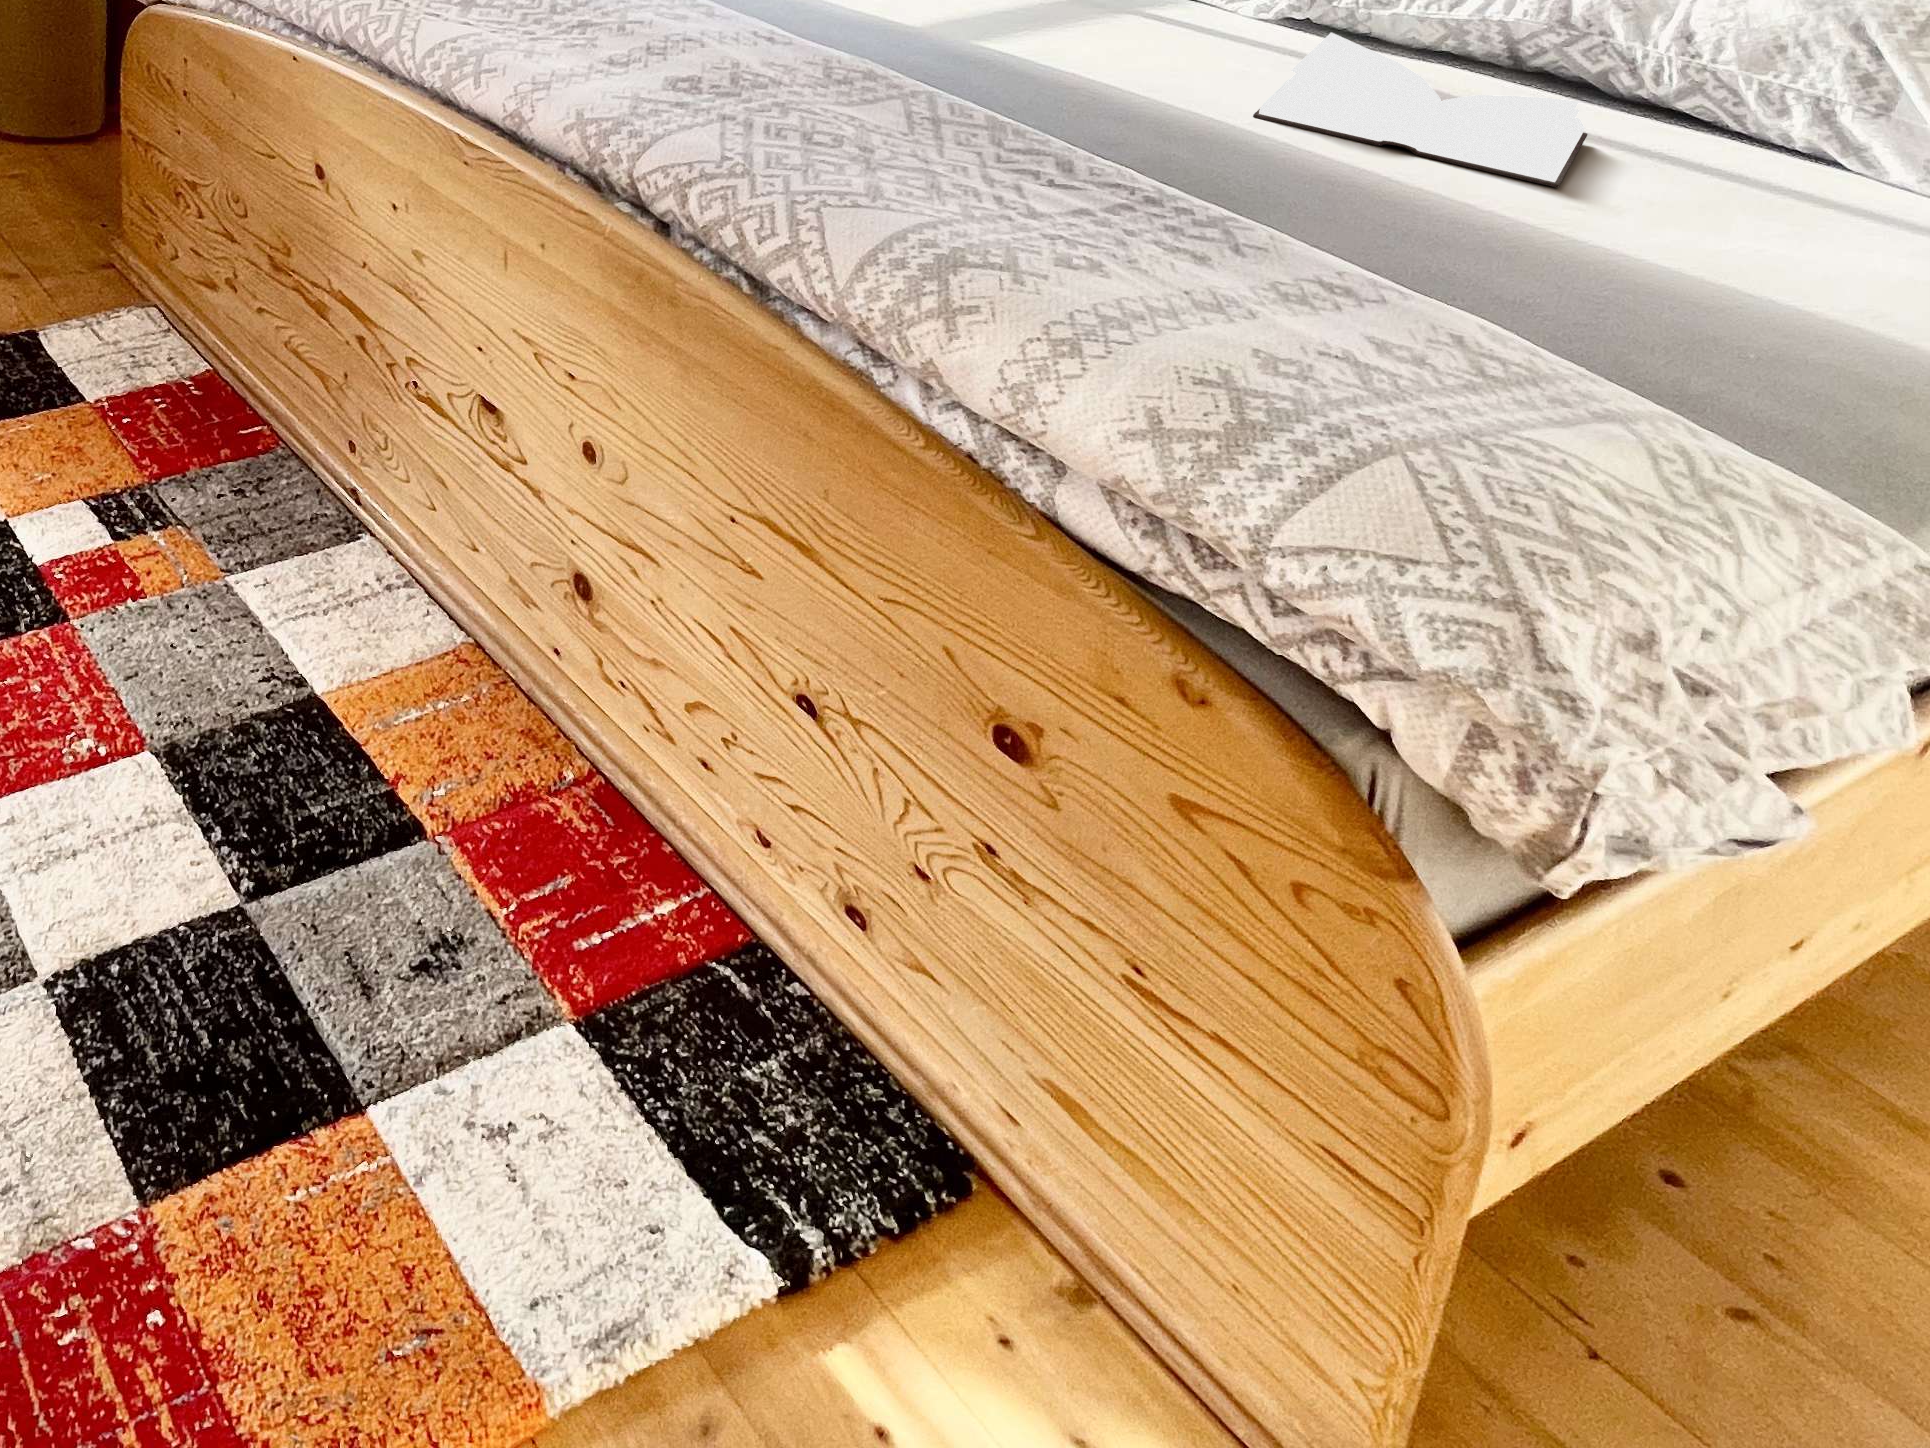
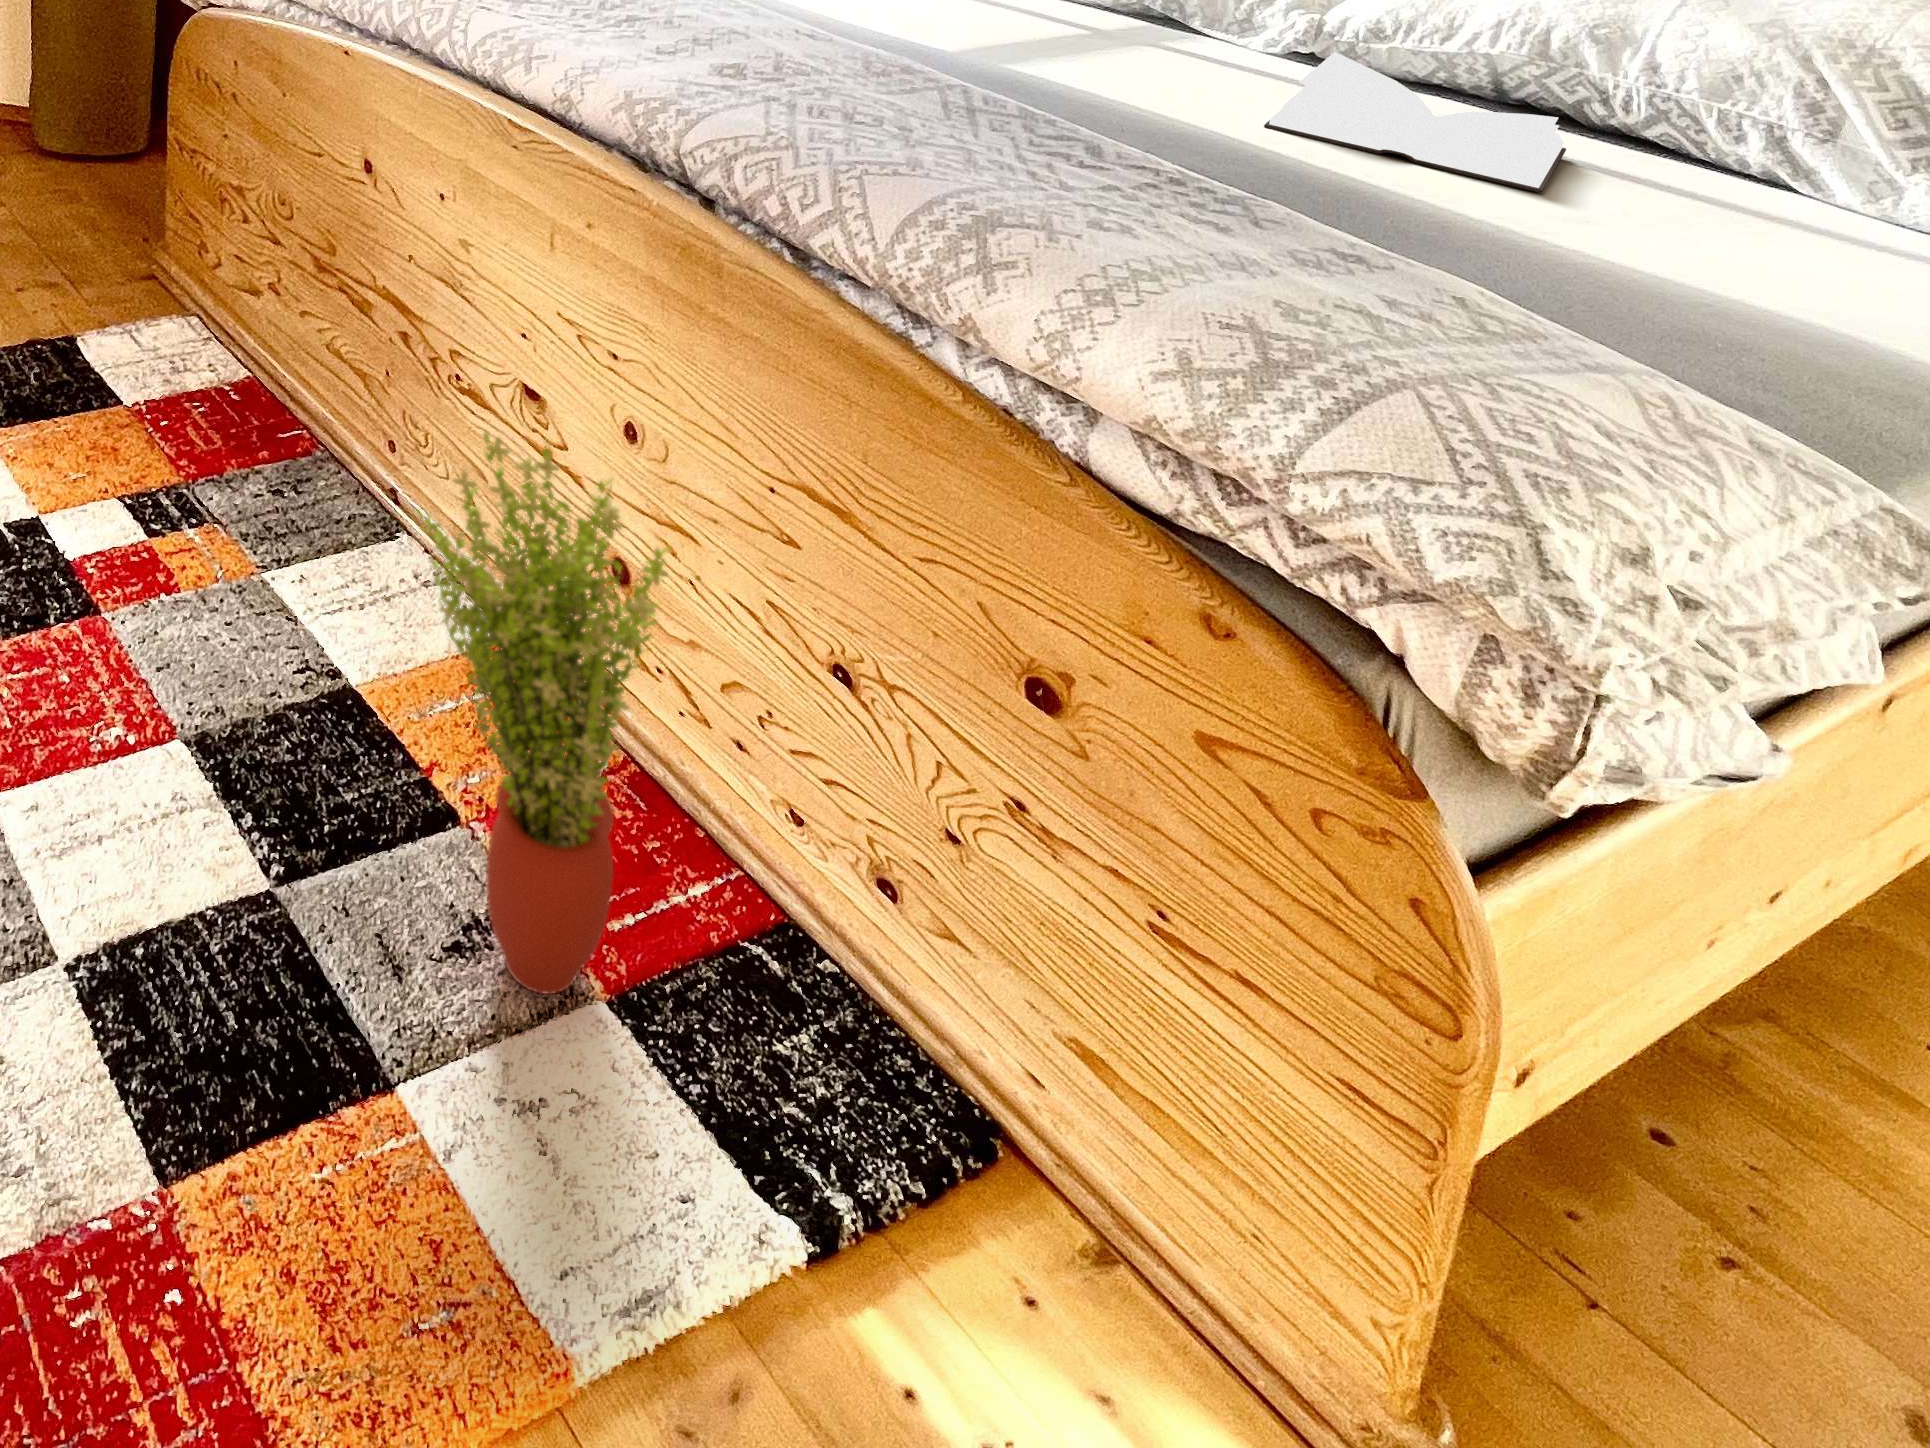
potted plant: none [367,470,627,1013] -> present [416,432,669,994]

